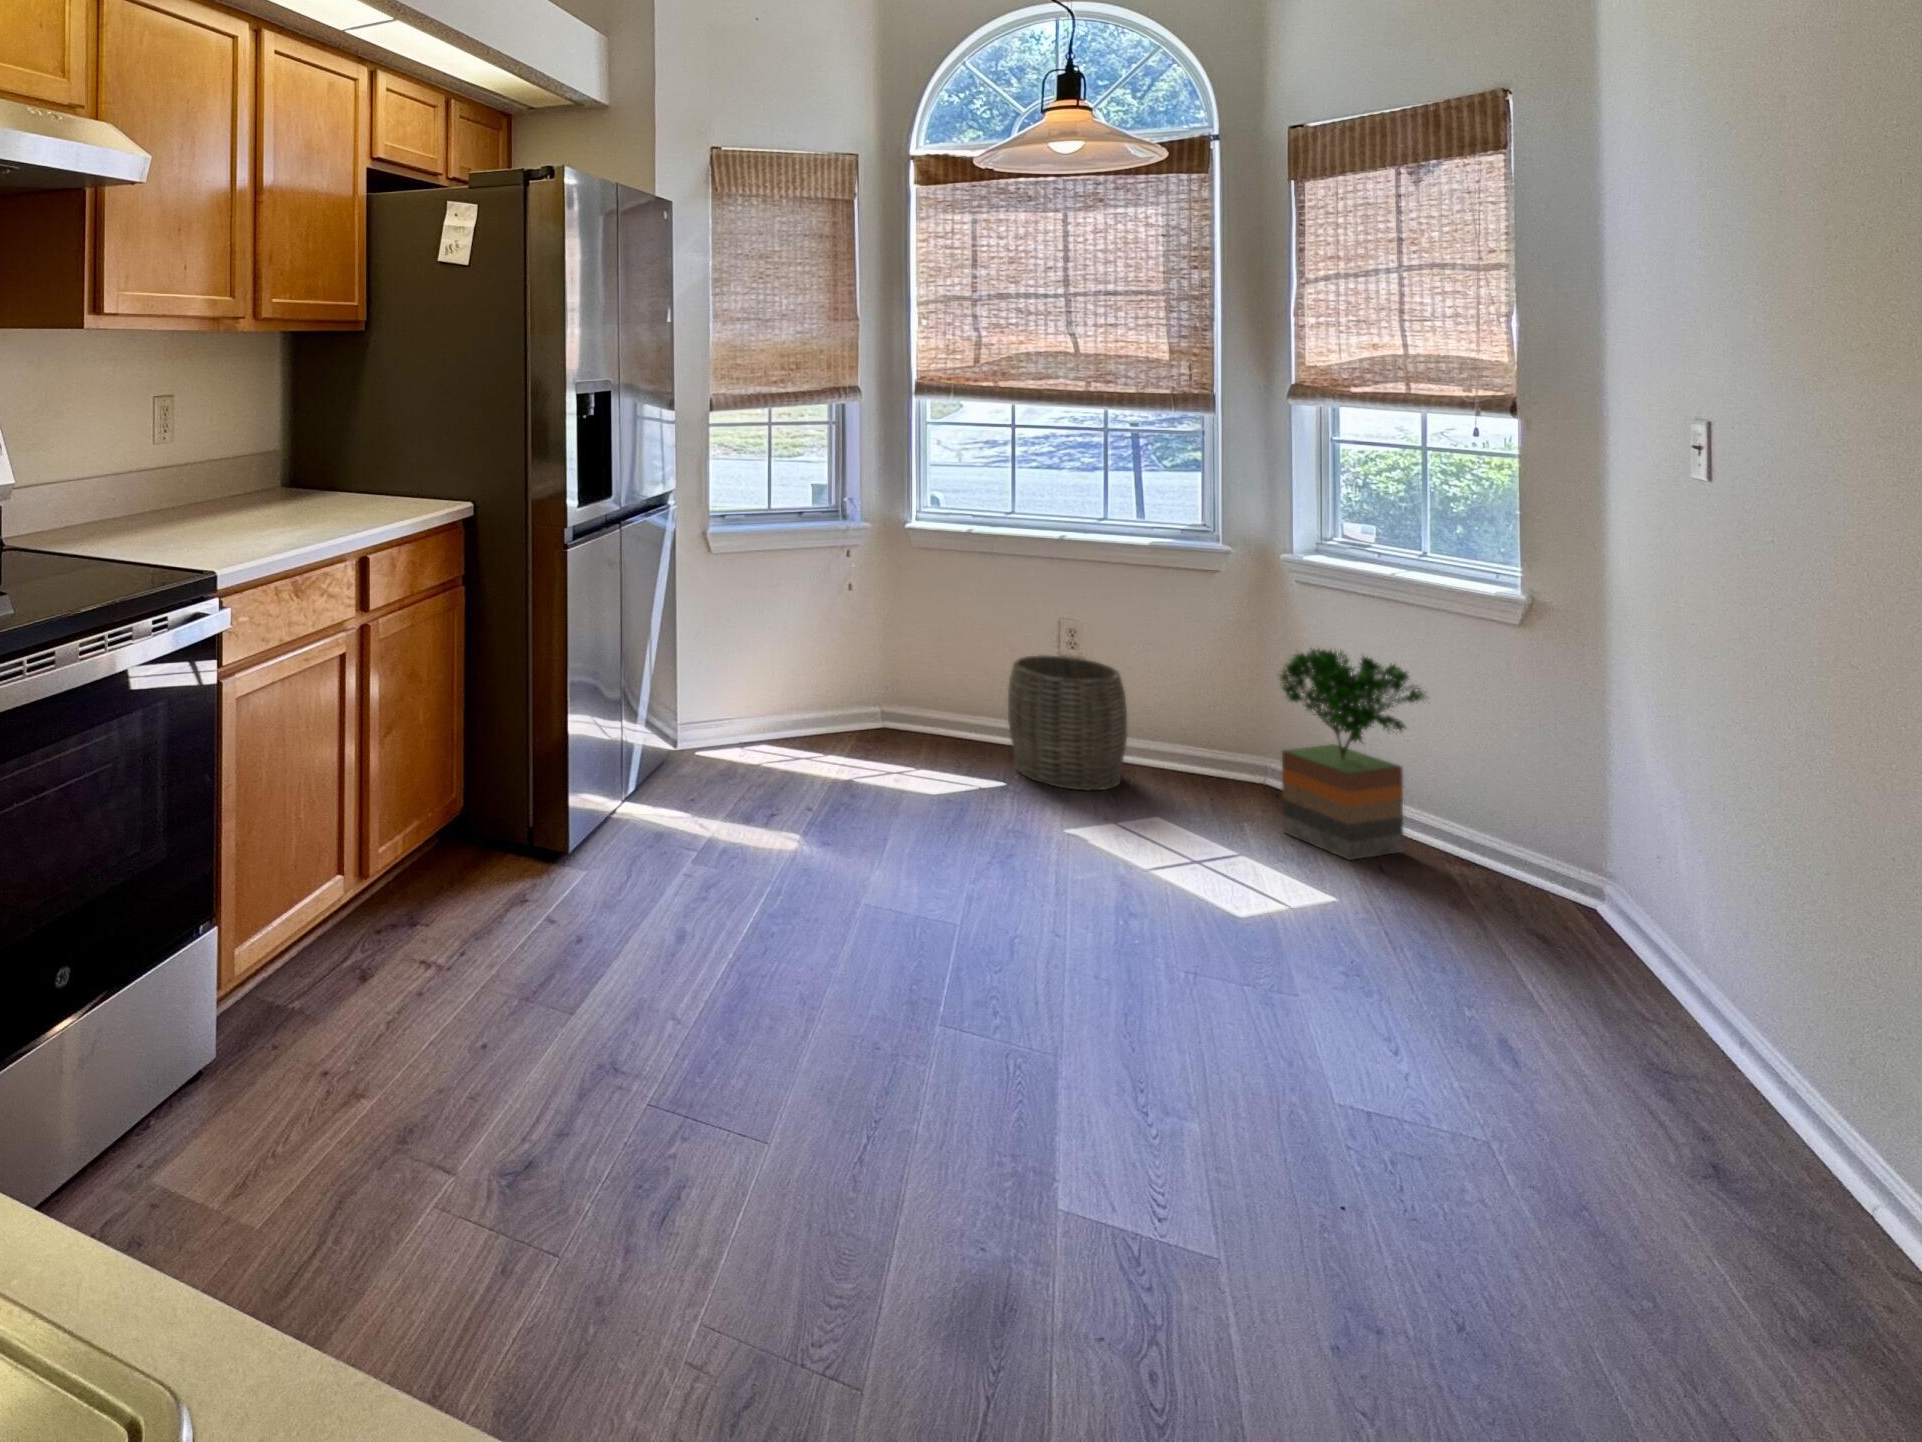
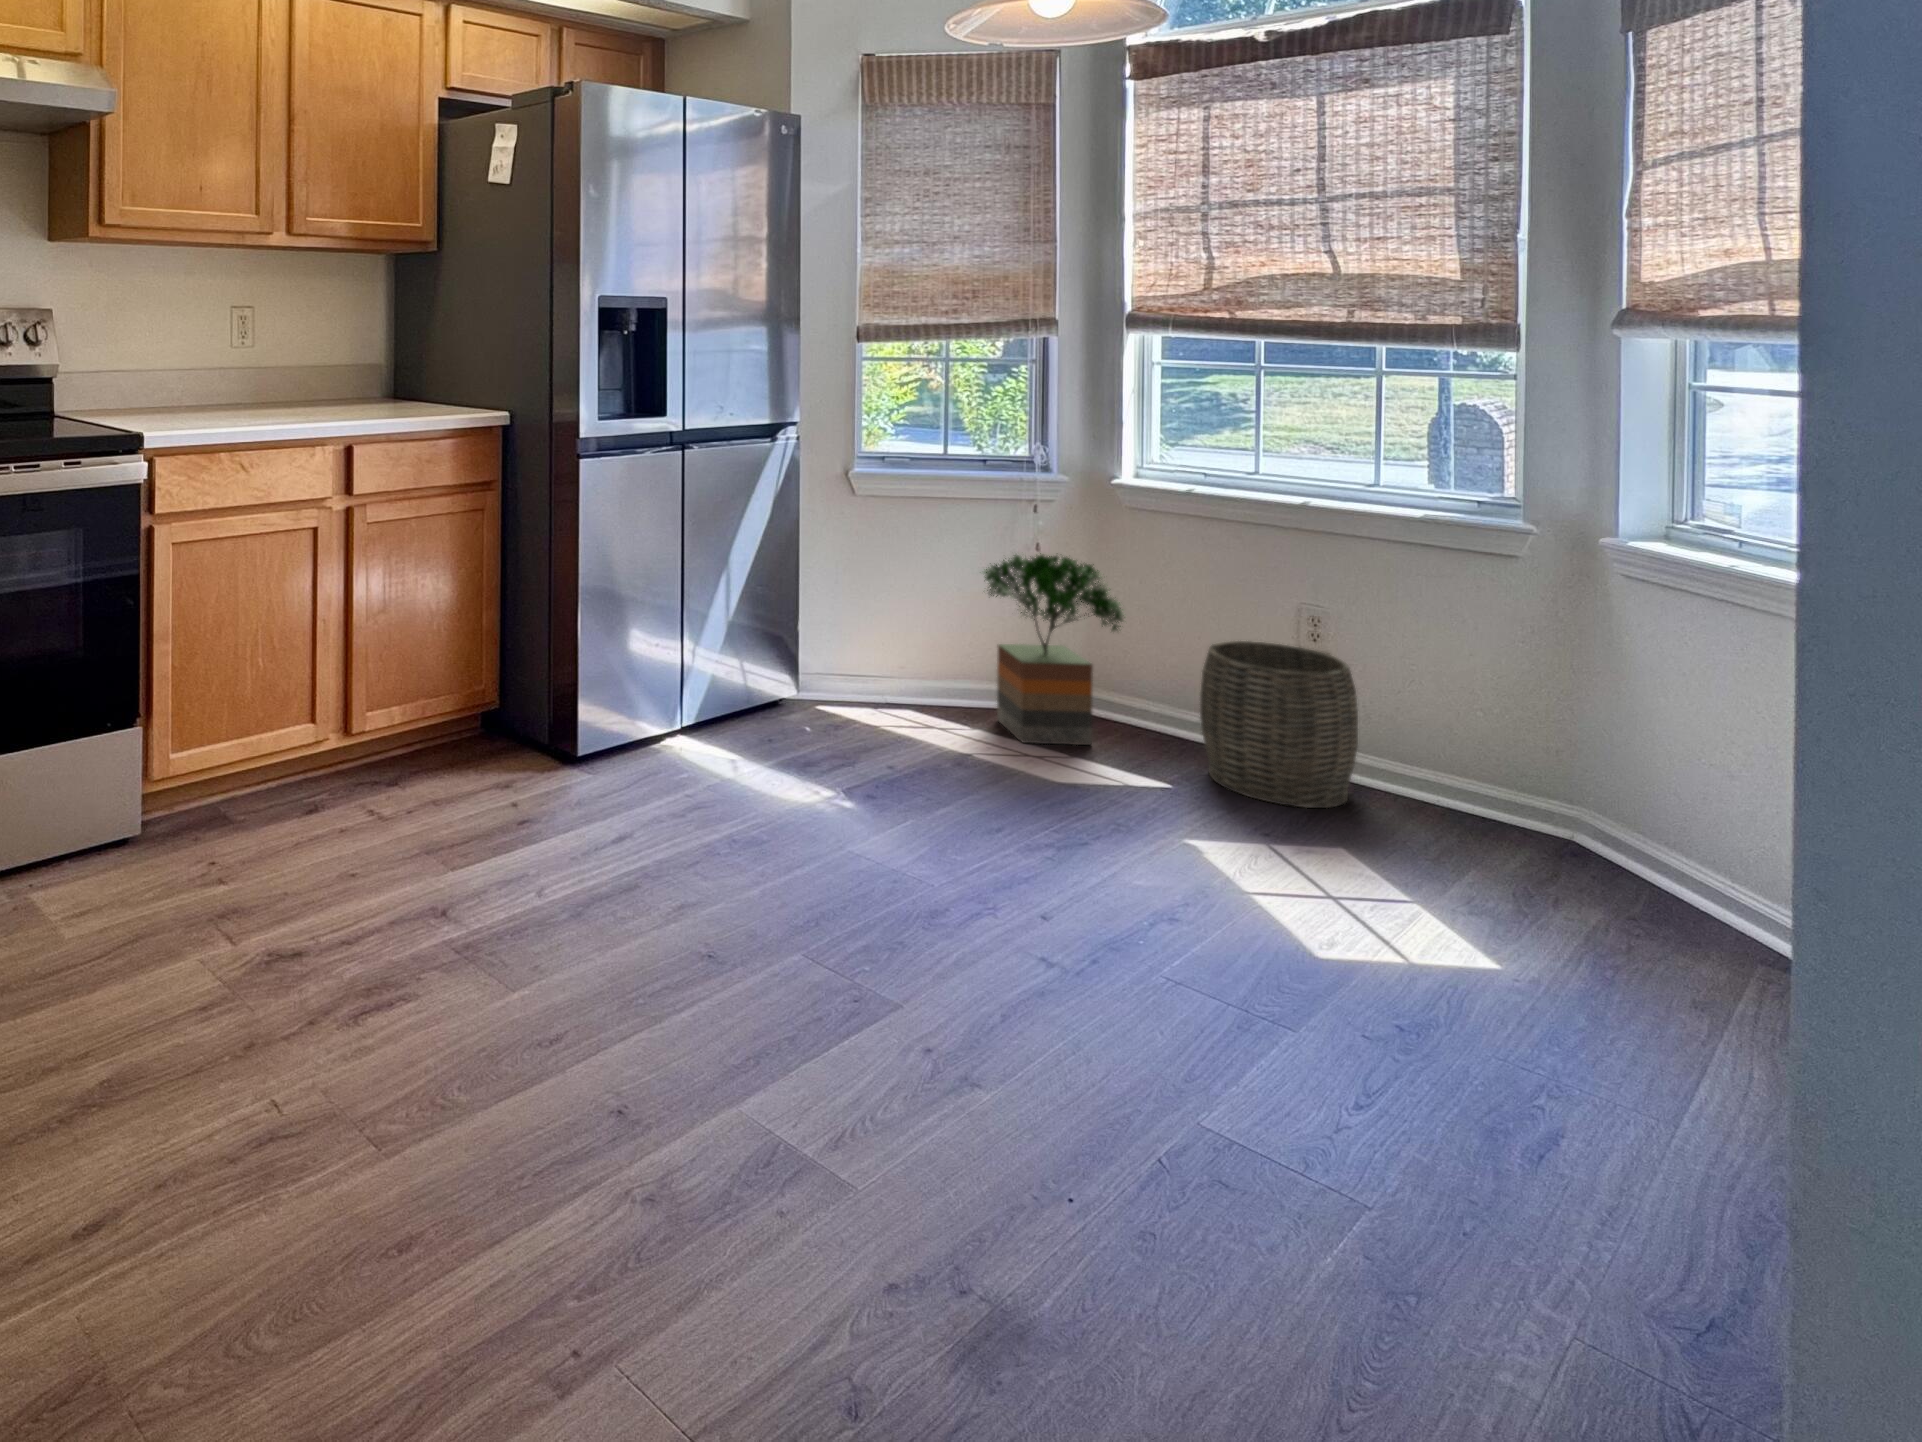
potted tree: present [1280,648,1428,860] -> present [984,553,1125,745]

